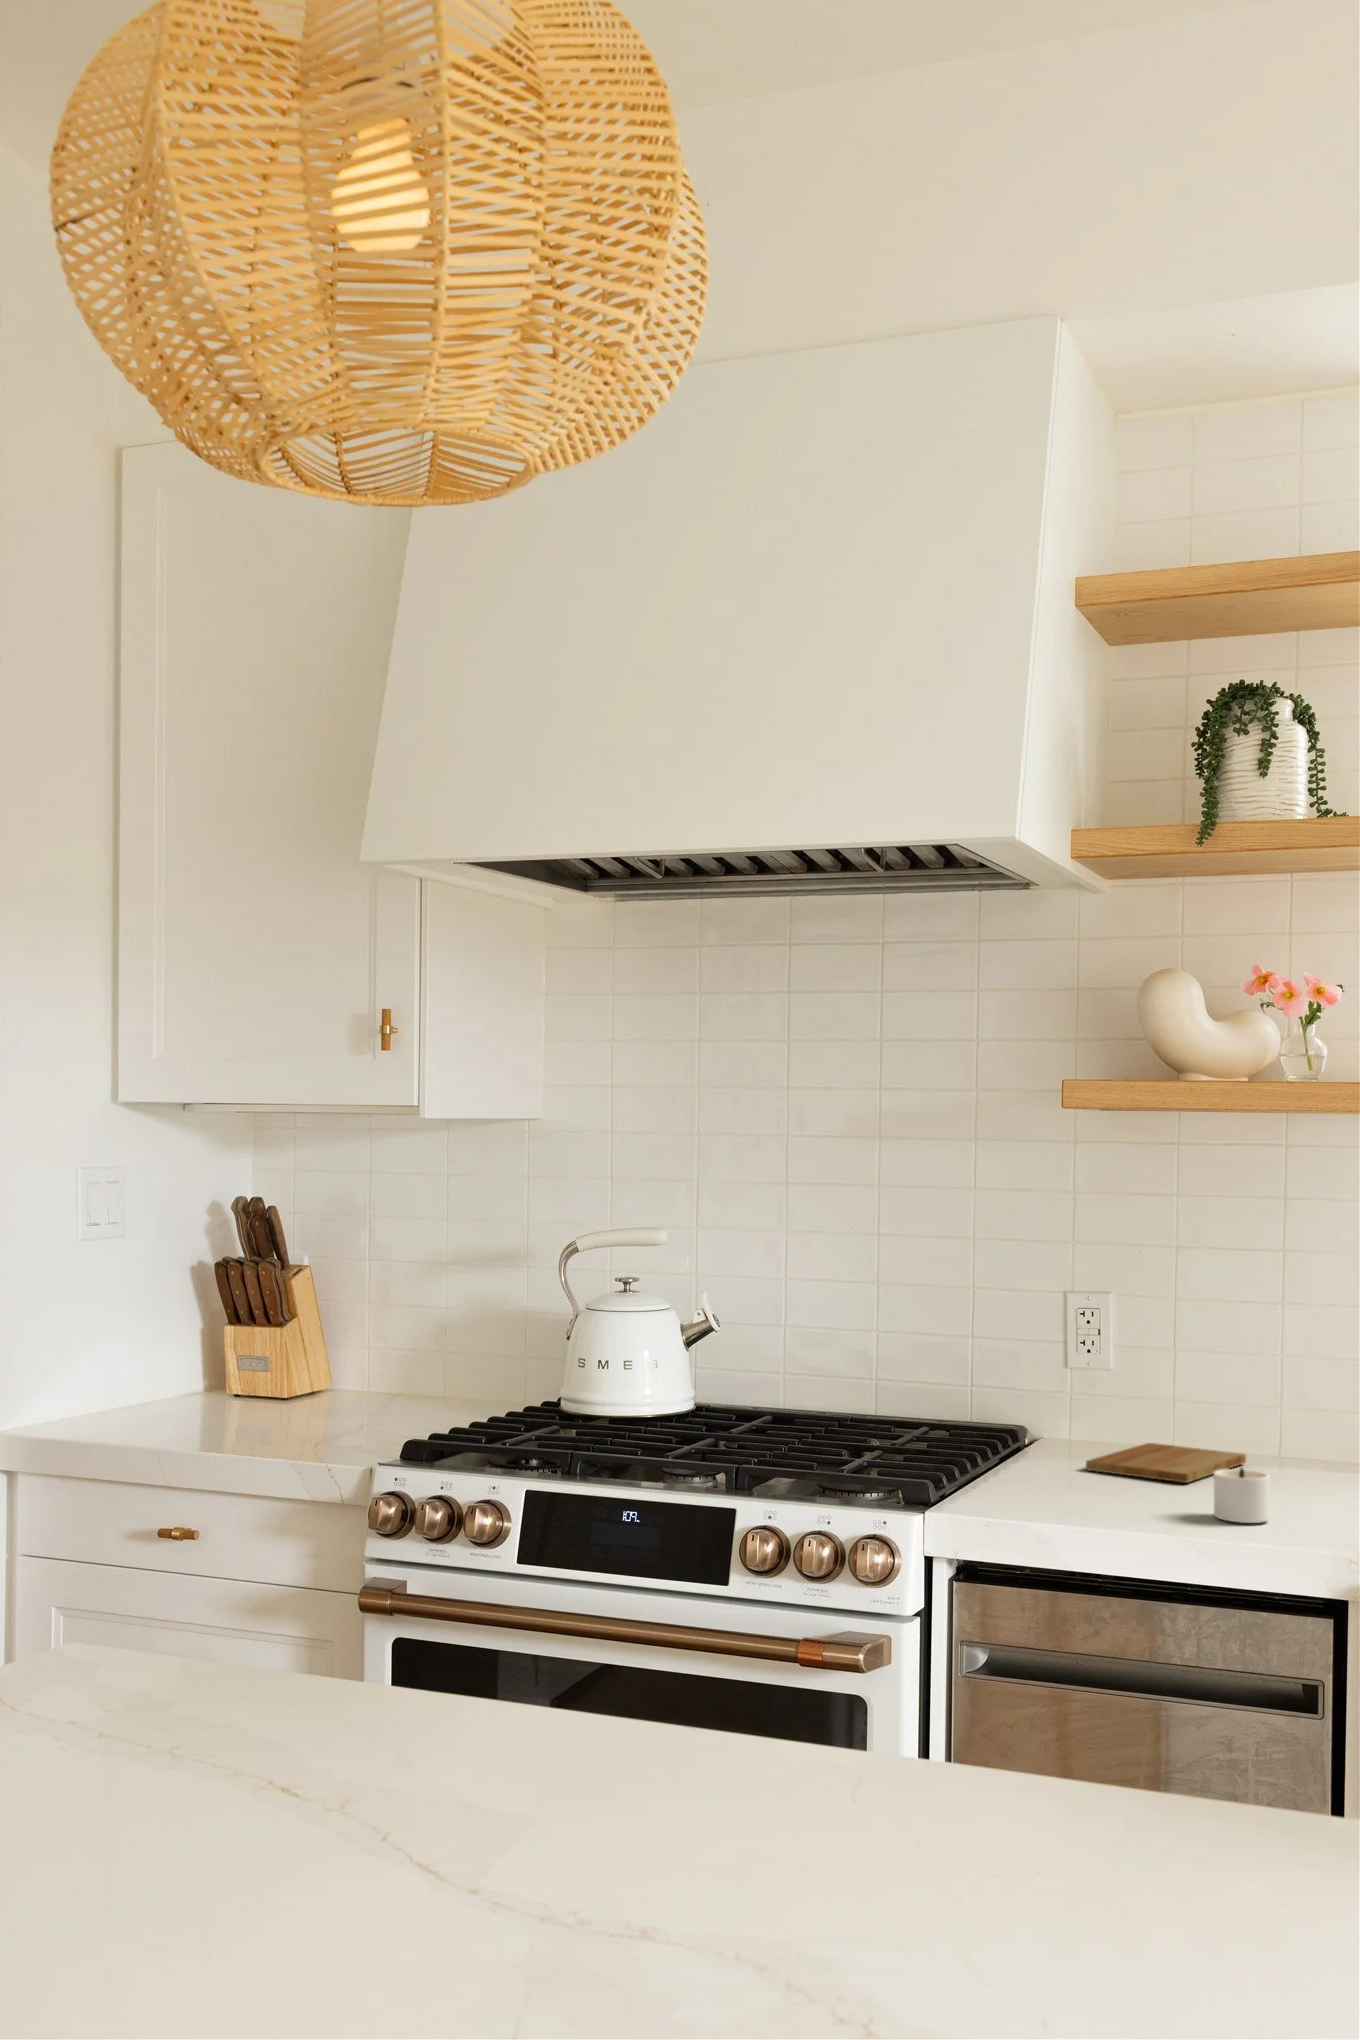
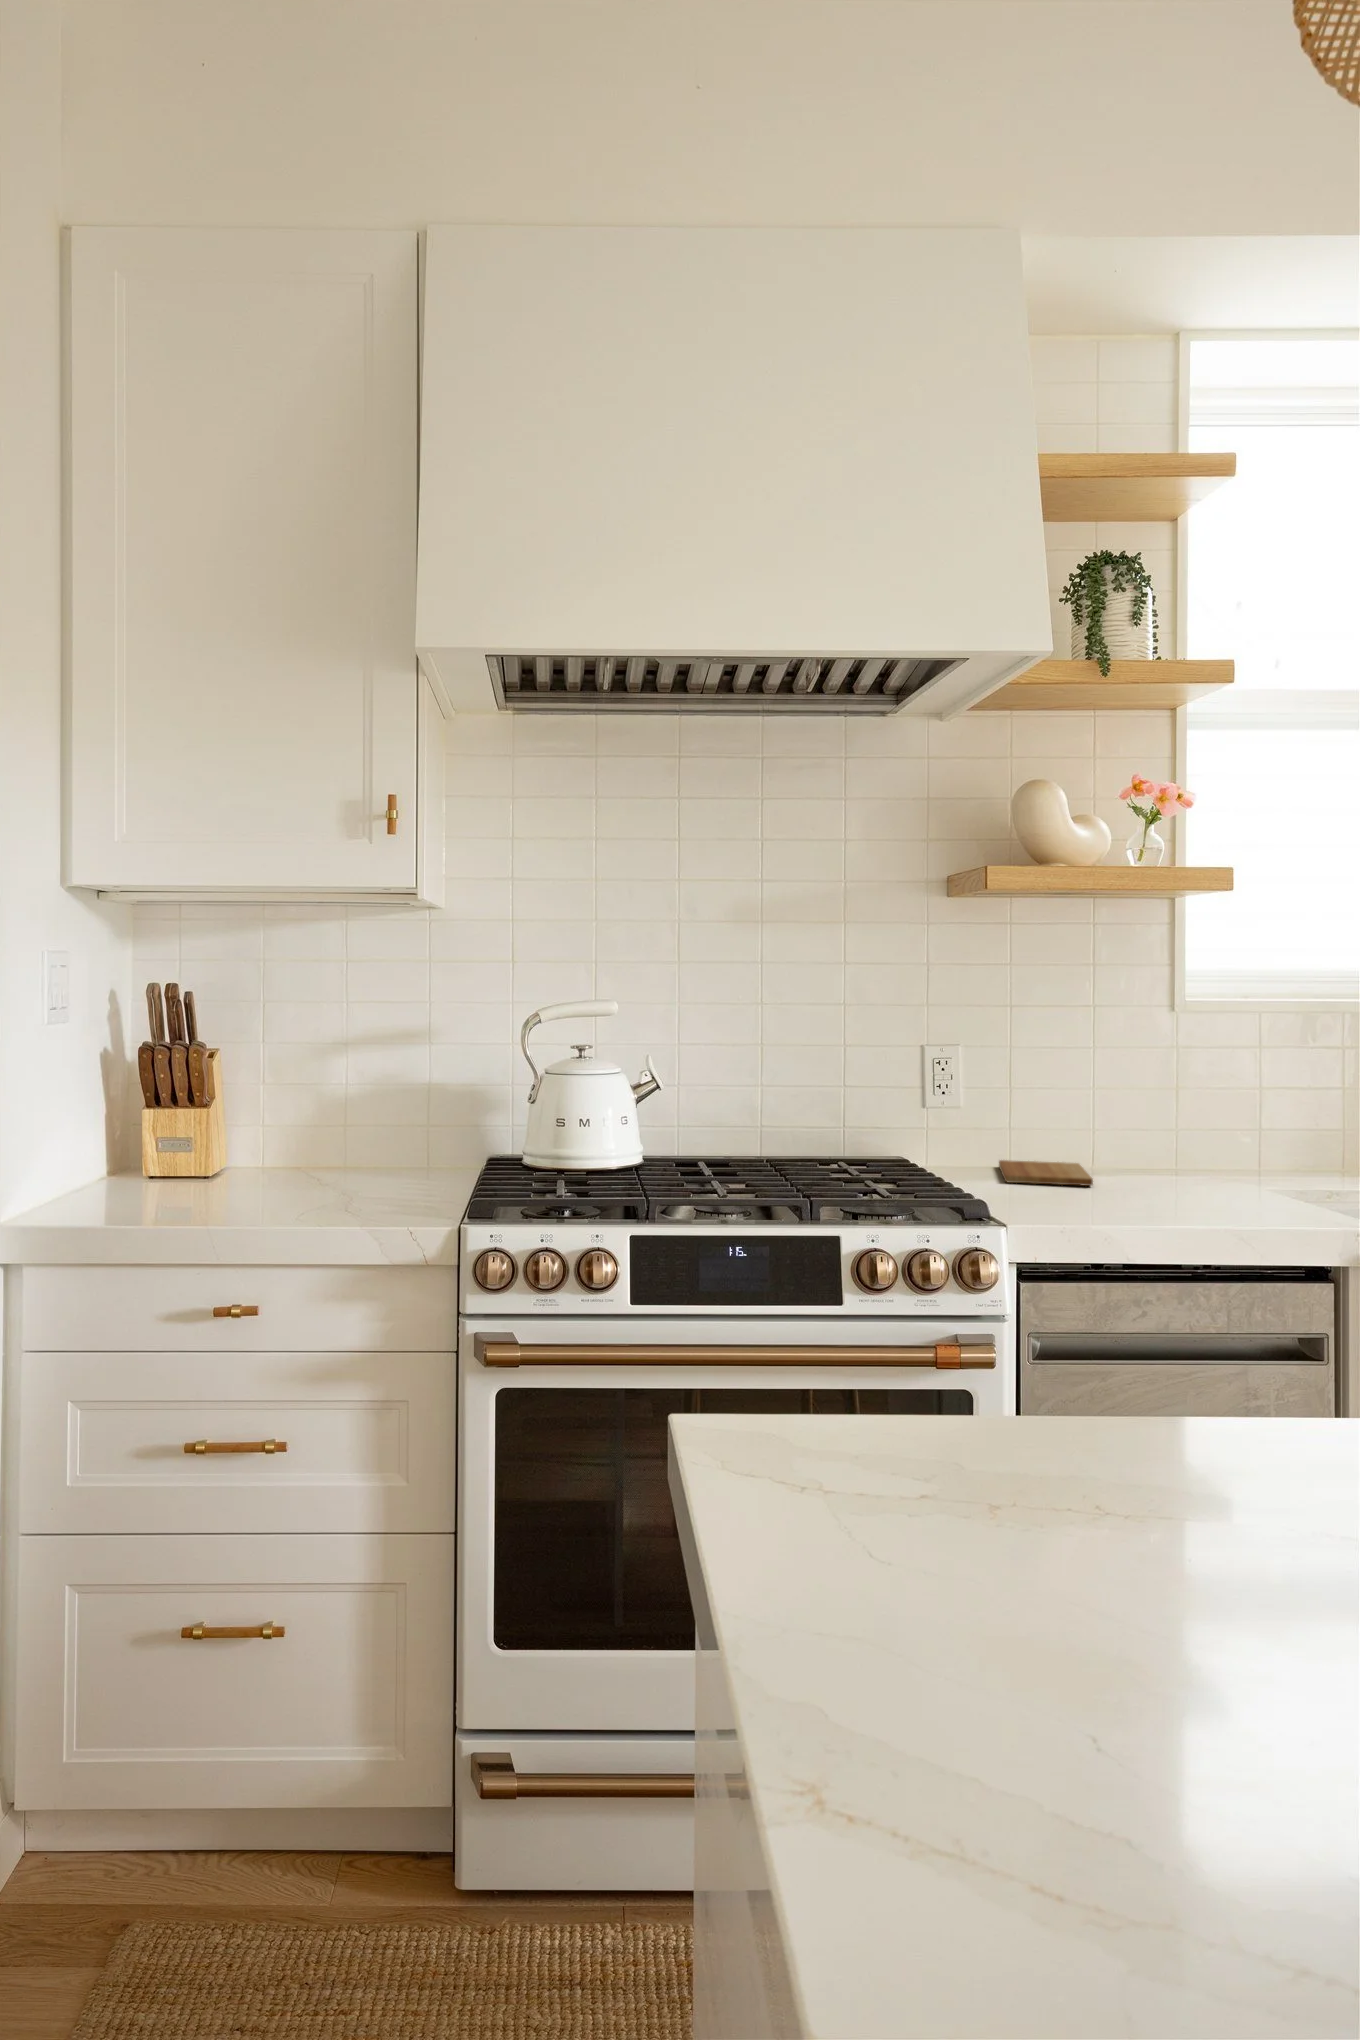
candle: present [1214,1468,1270,1523] -> none [1175,1168,1222,1210]

